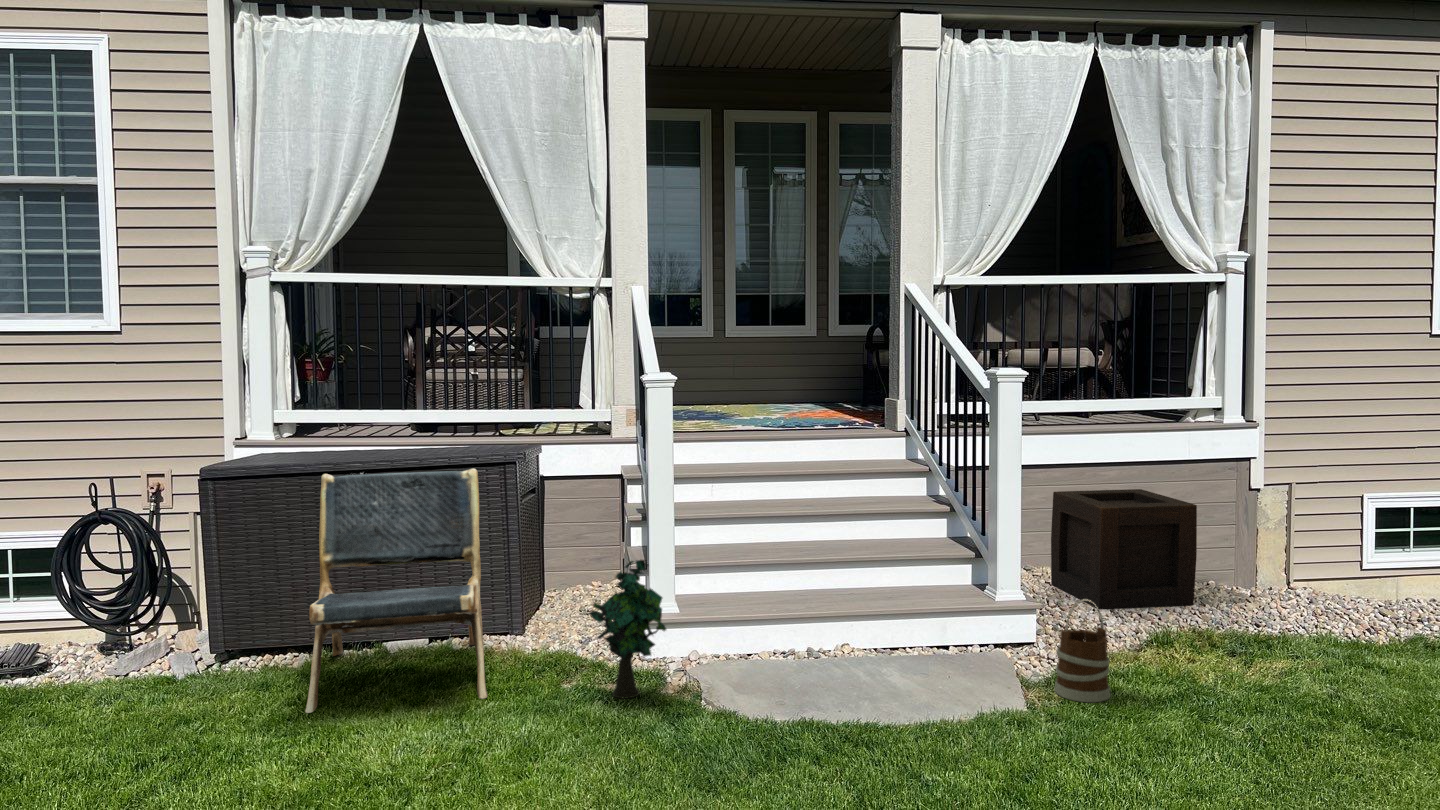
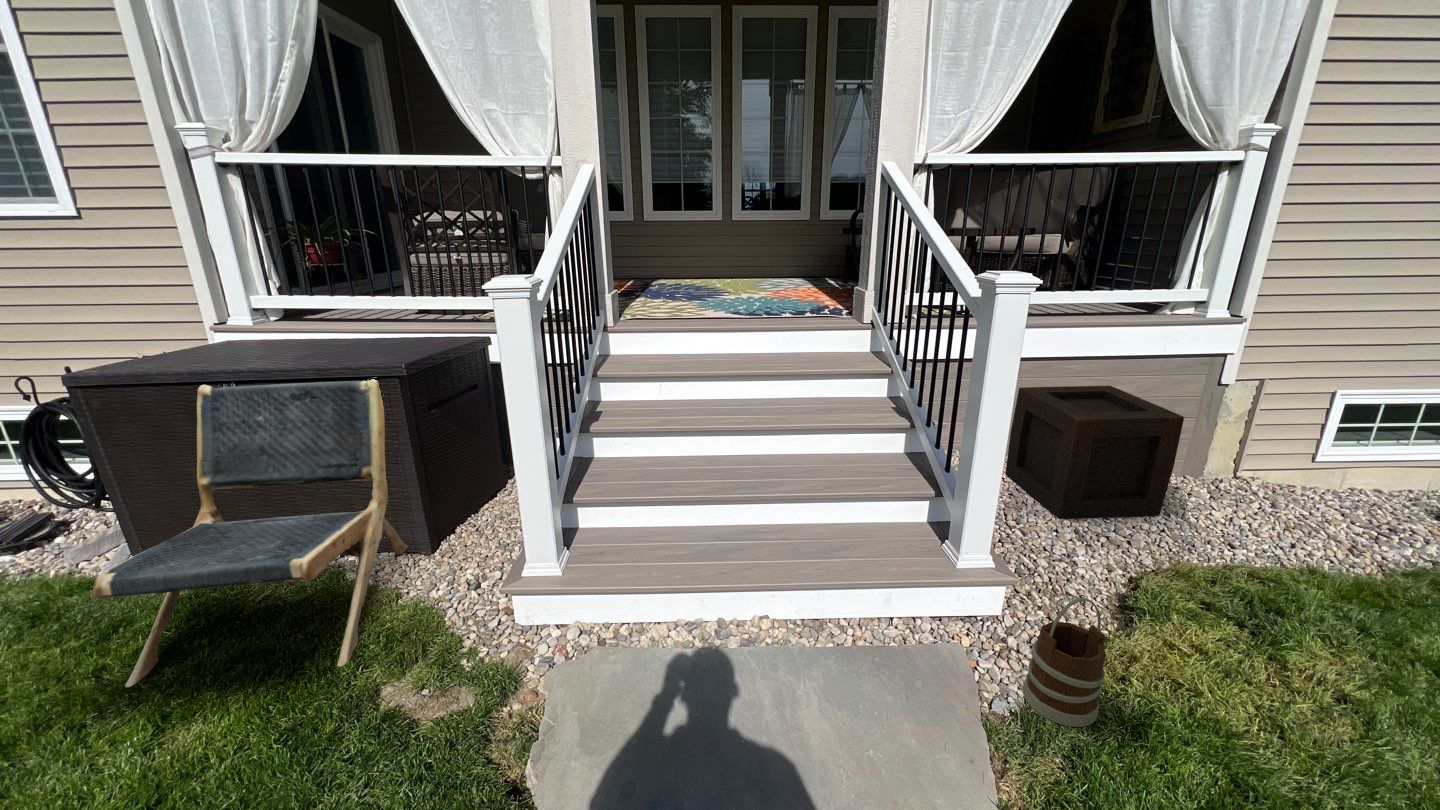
decorative plant: present [586,560,666,699] -> none [441,521,548,678]

